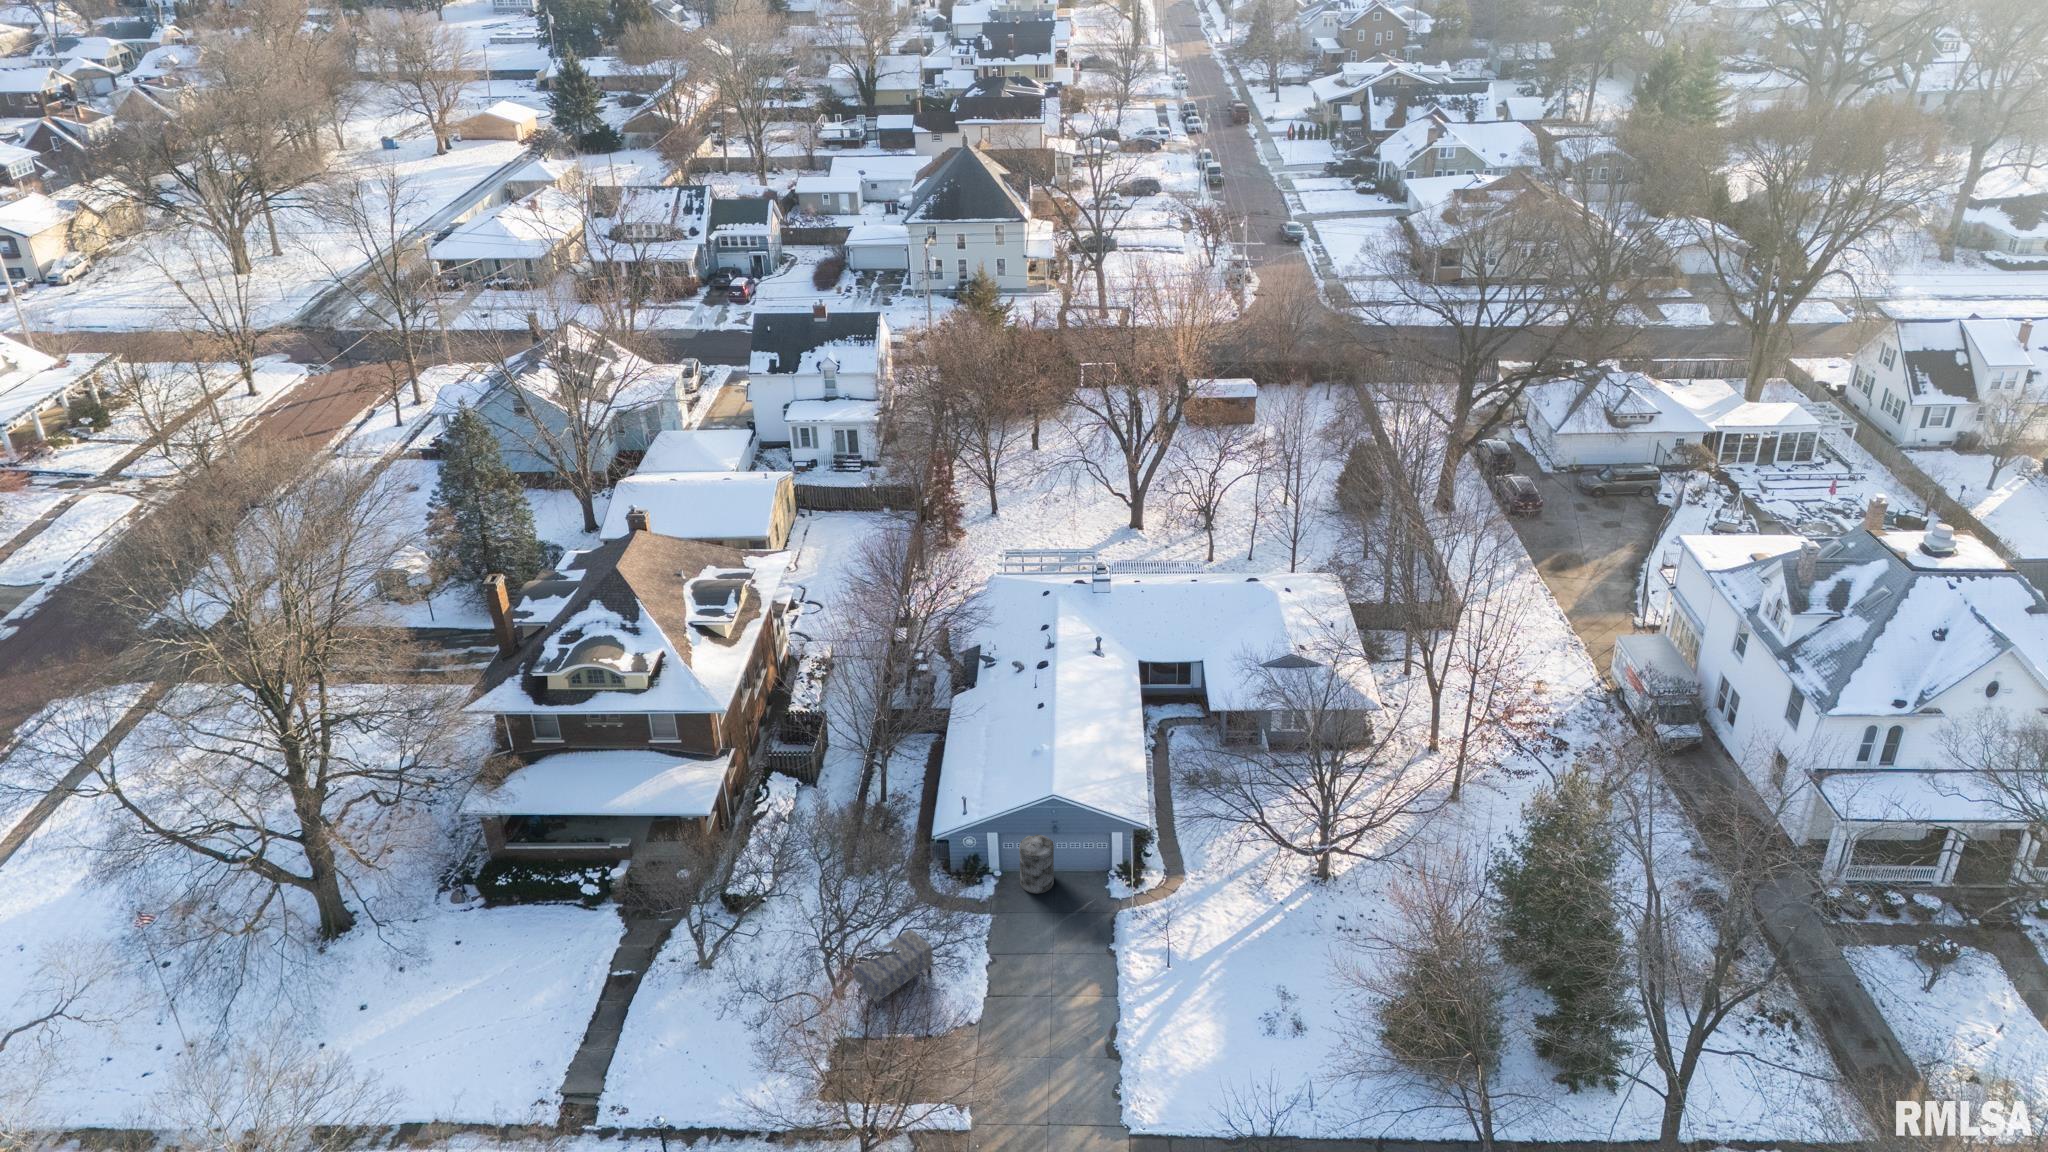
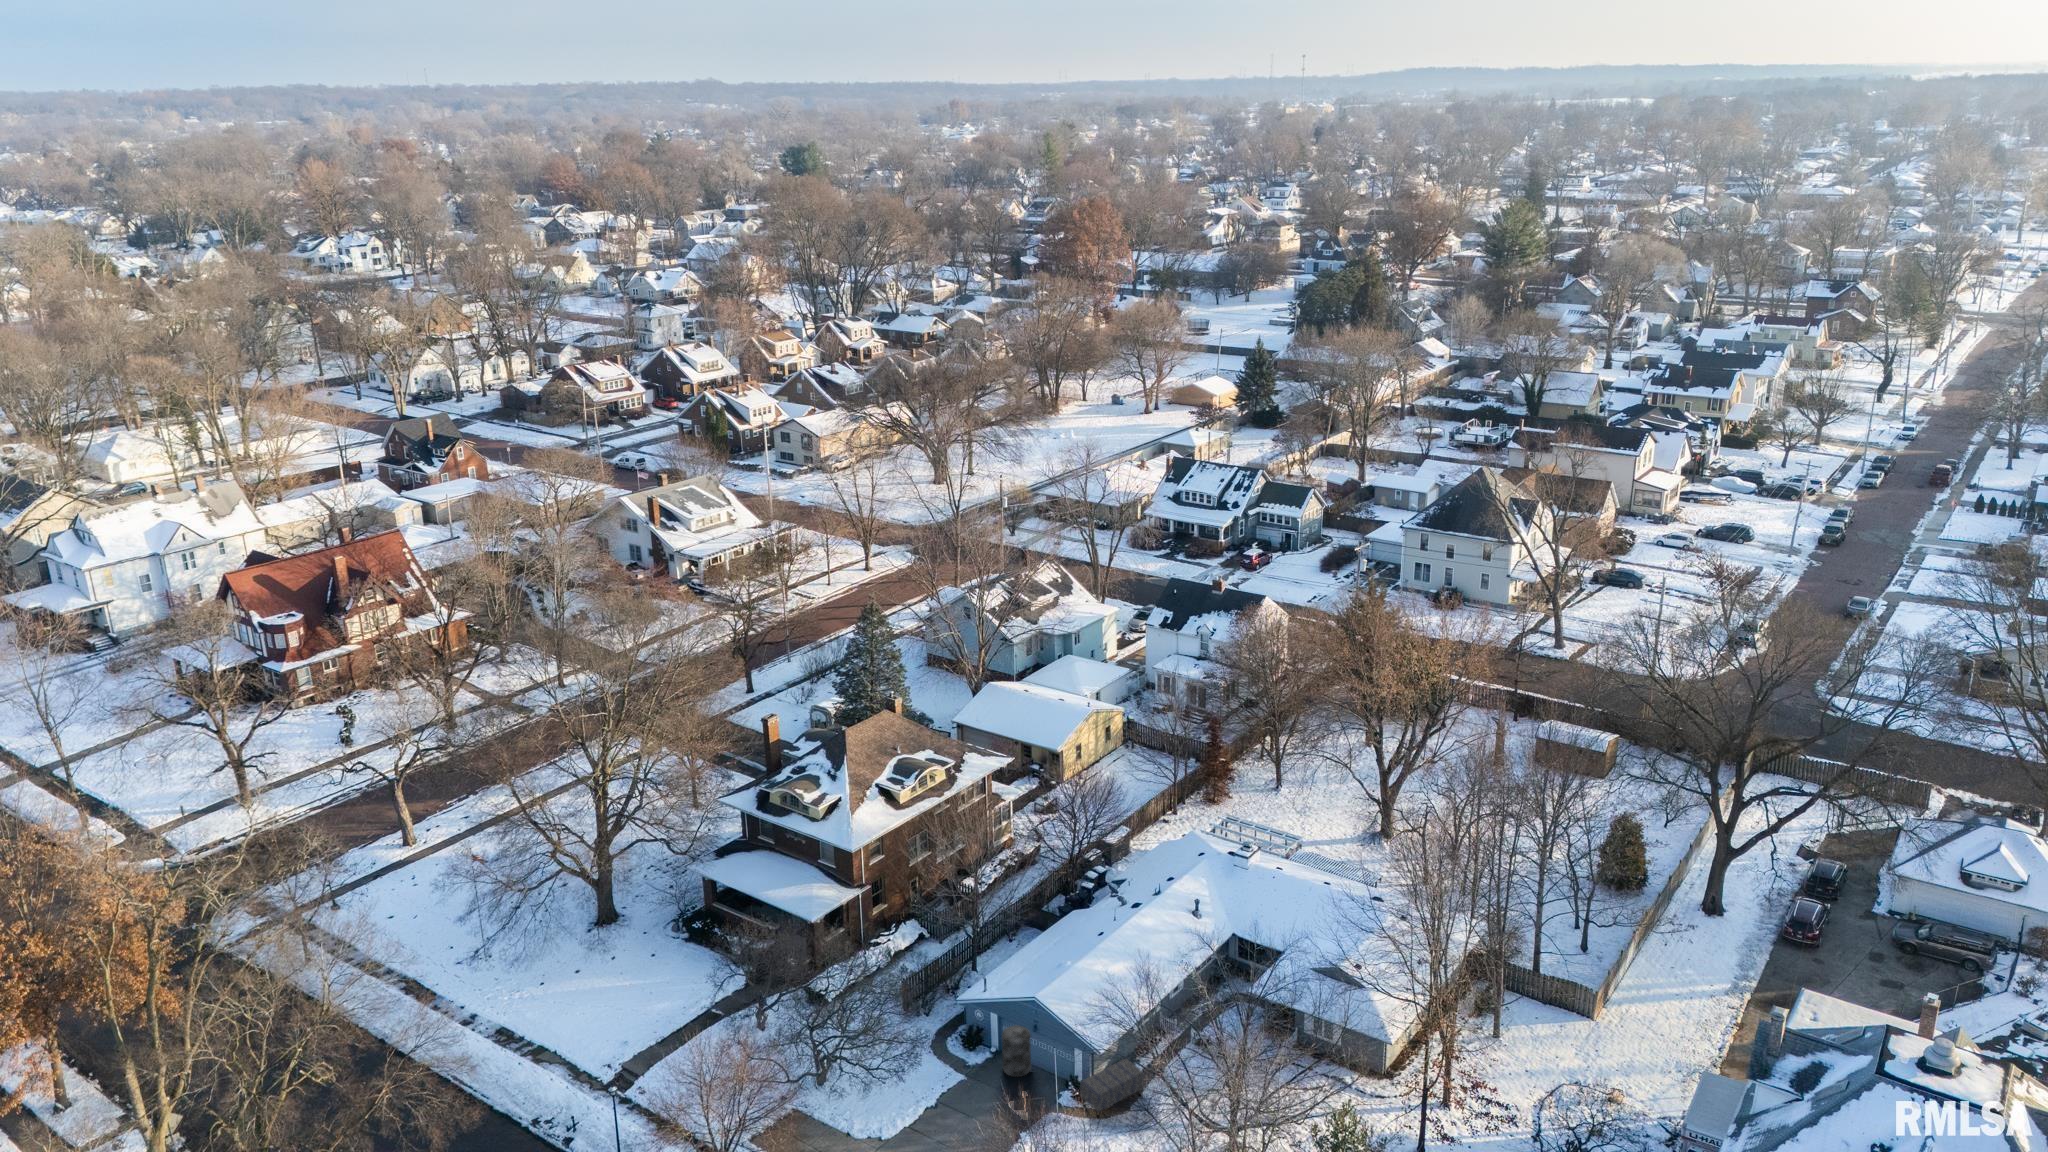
bench: present [854,930,933,1008] -> present [1080,1059,1144,1117]

